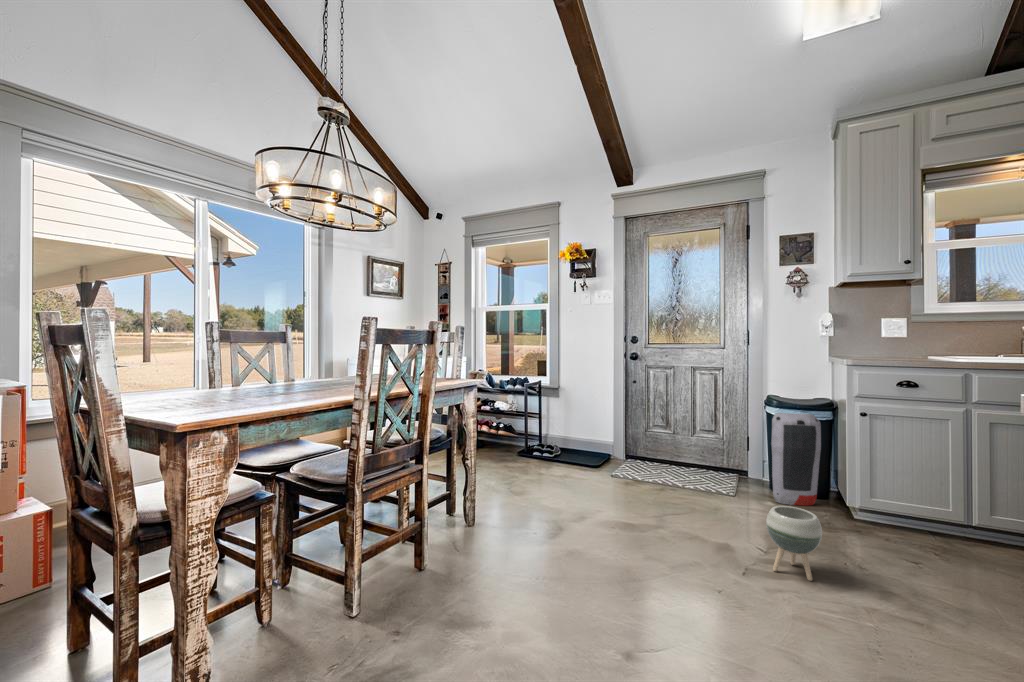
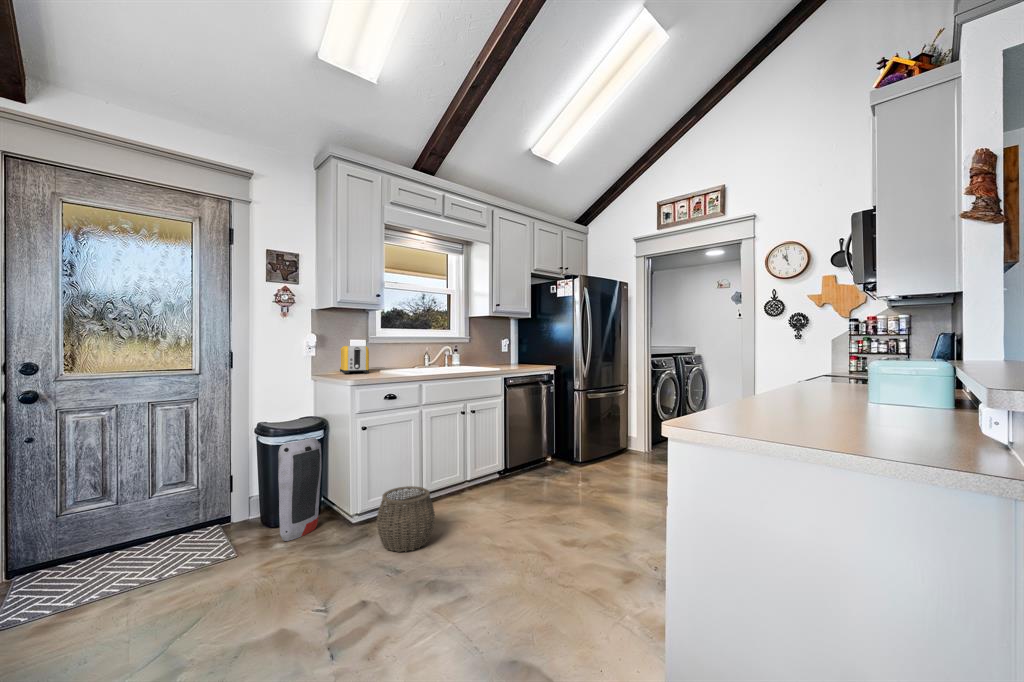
toaster: none [862,323,901,355] -> present [340,346,369,373]
woven basket: none [857,487,949,567] -> present [377,486,435,552]
planter: present [766,506,822,581] -> none [339,542,390,624]

